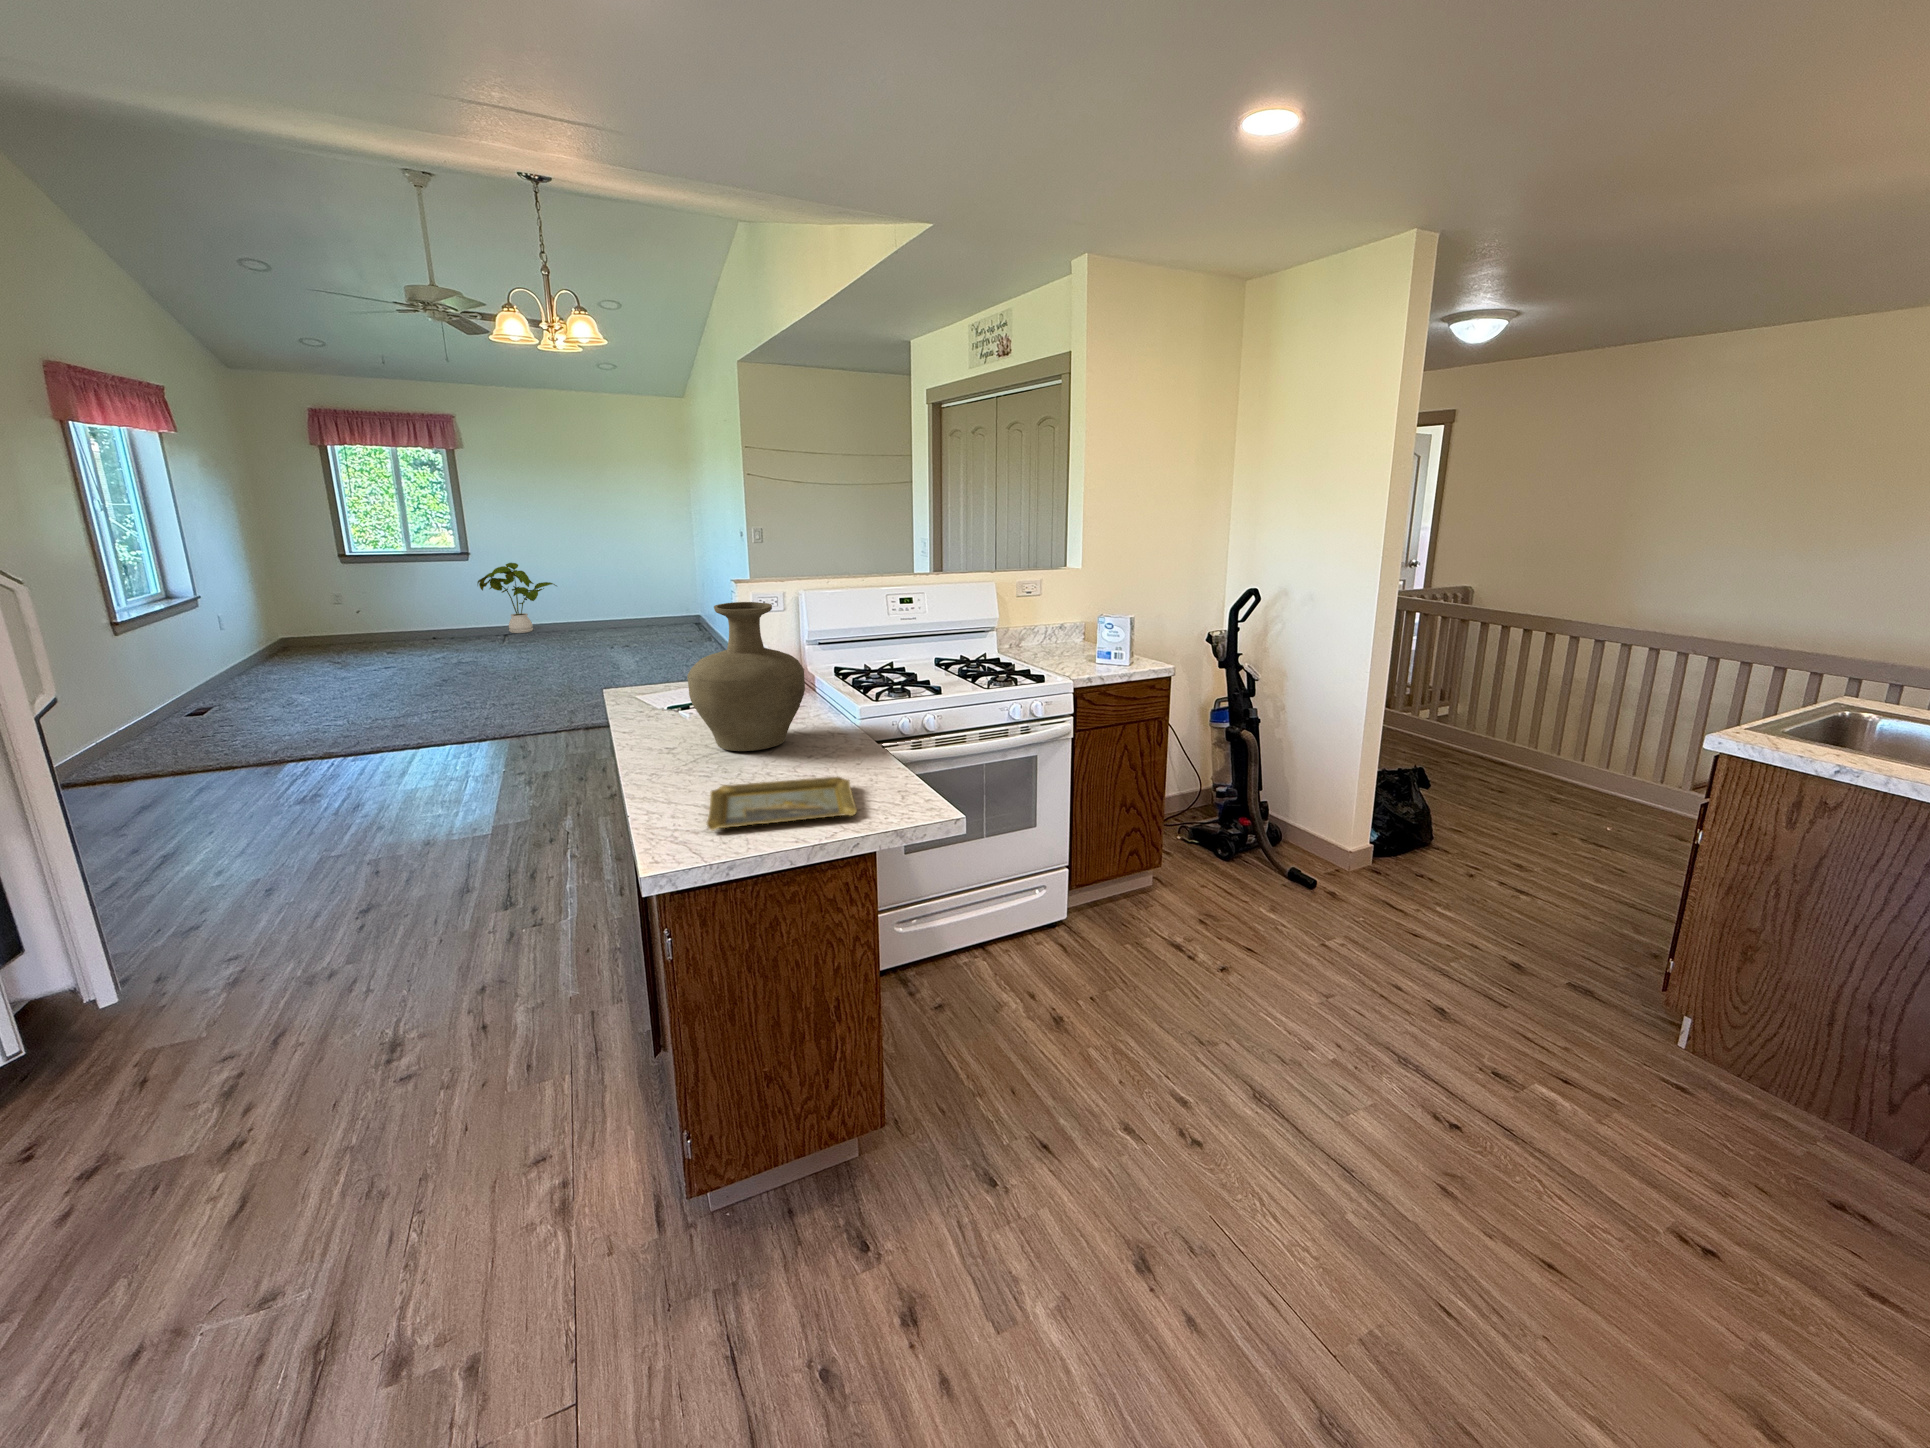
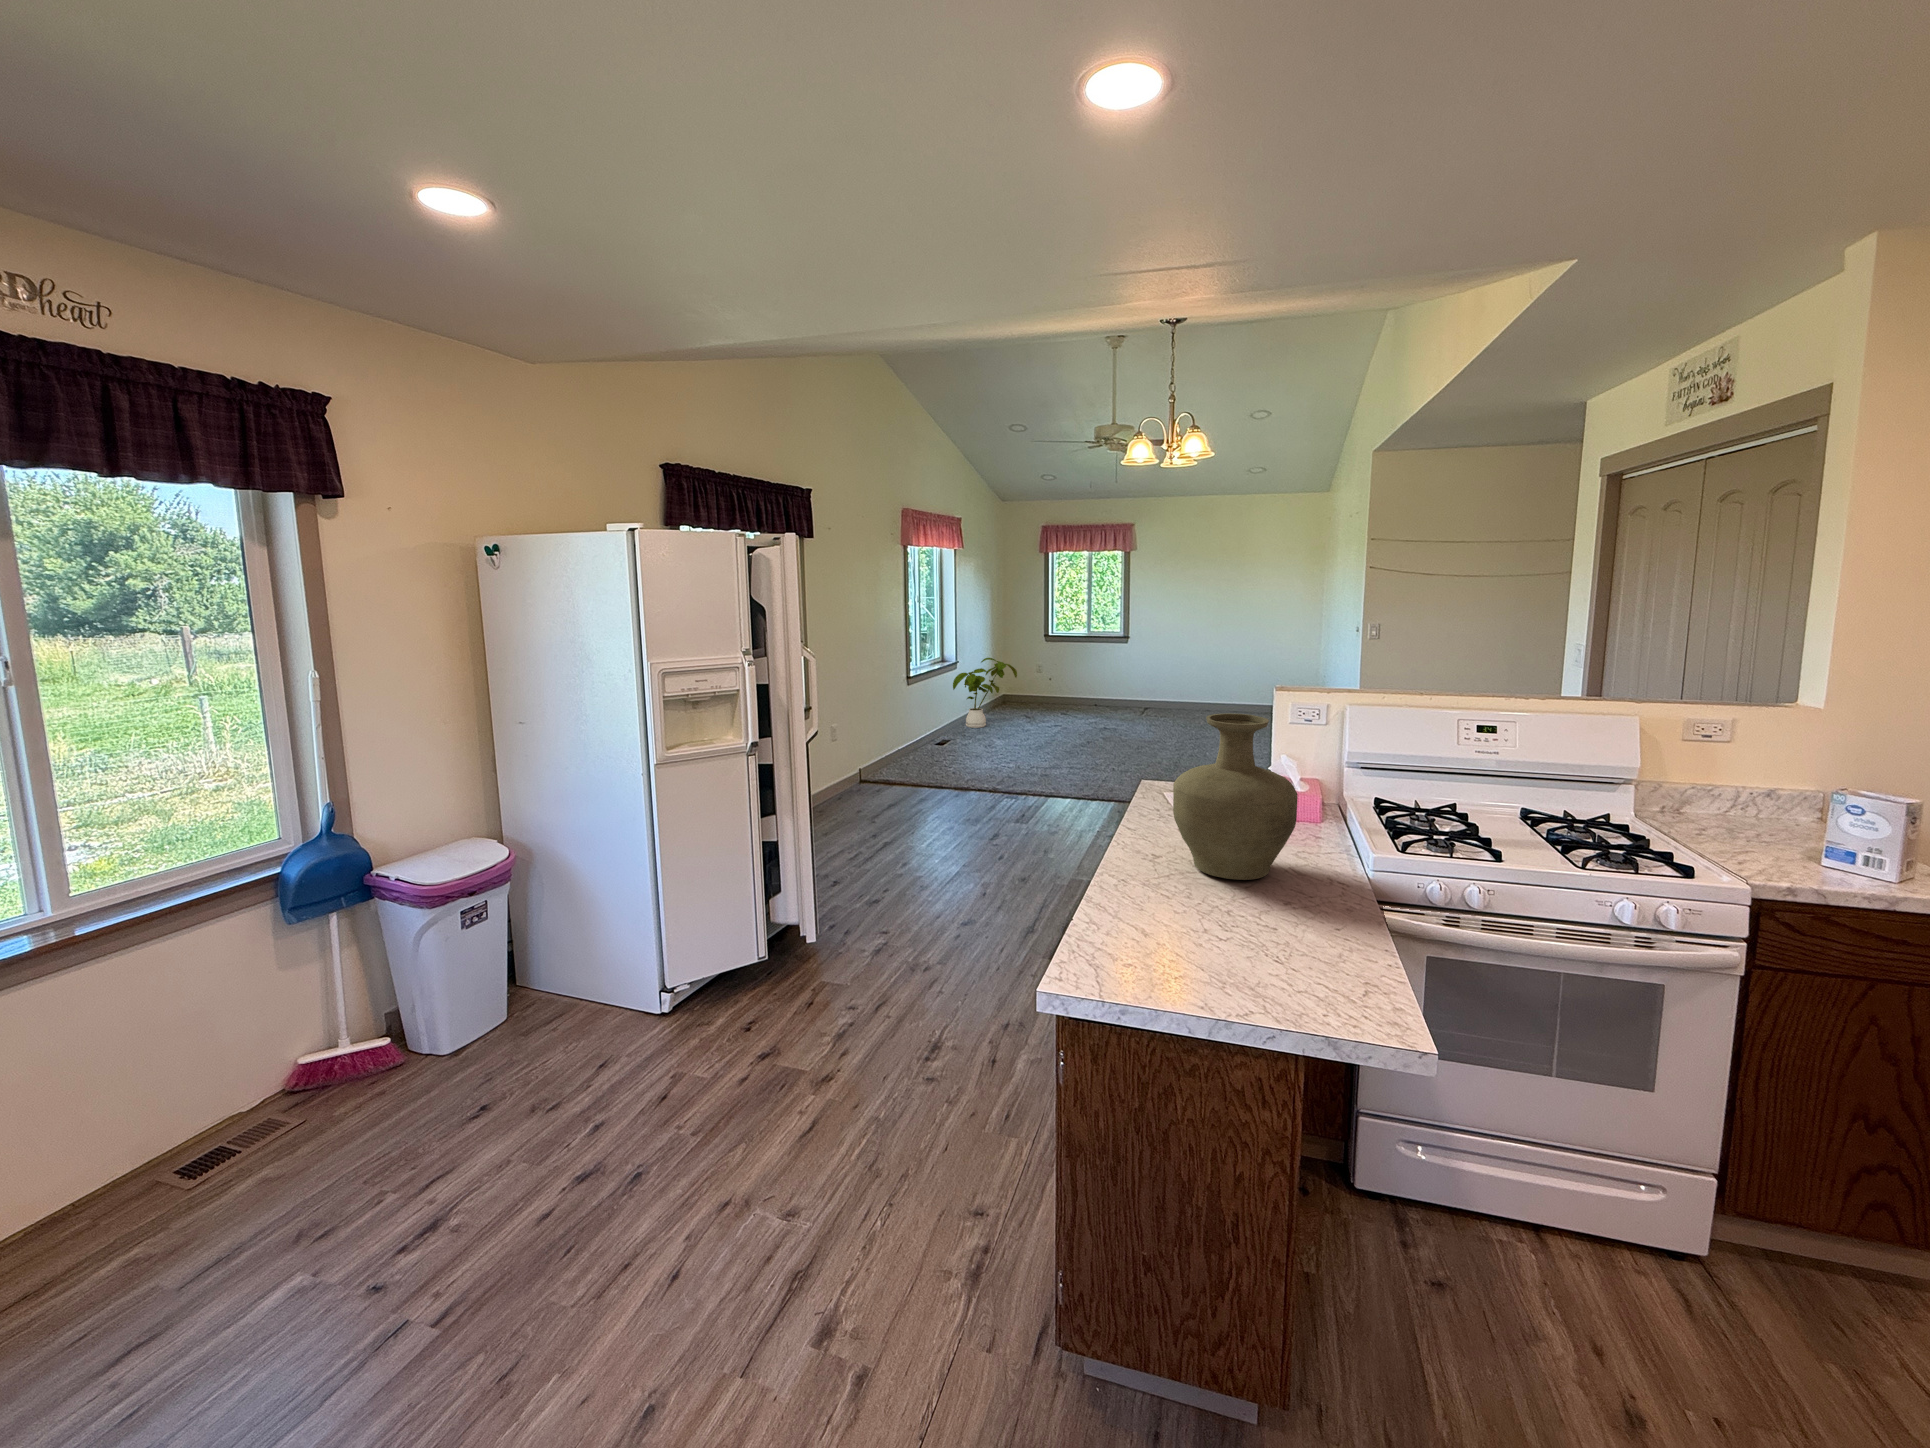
house plant: present [477,563,557,633] -> present [953,658,1017,728]
tray: present [707,777,857,830] -> none [1122,912,1304,998]

